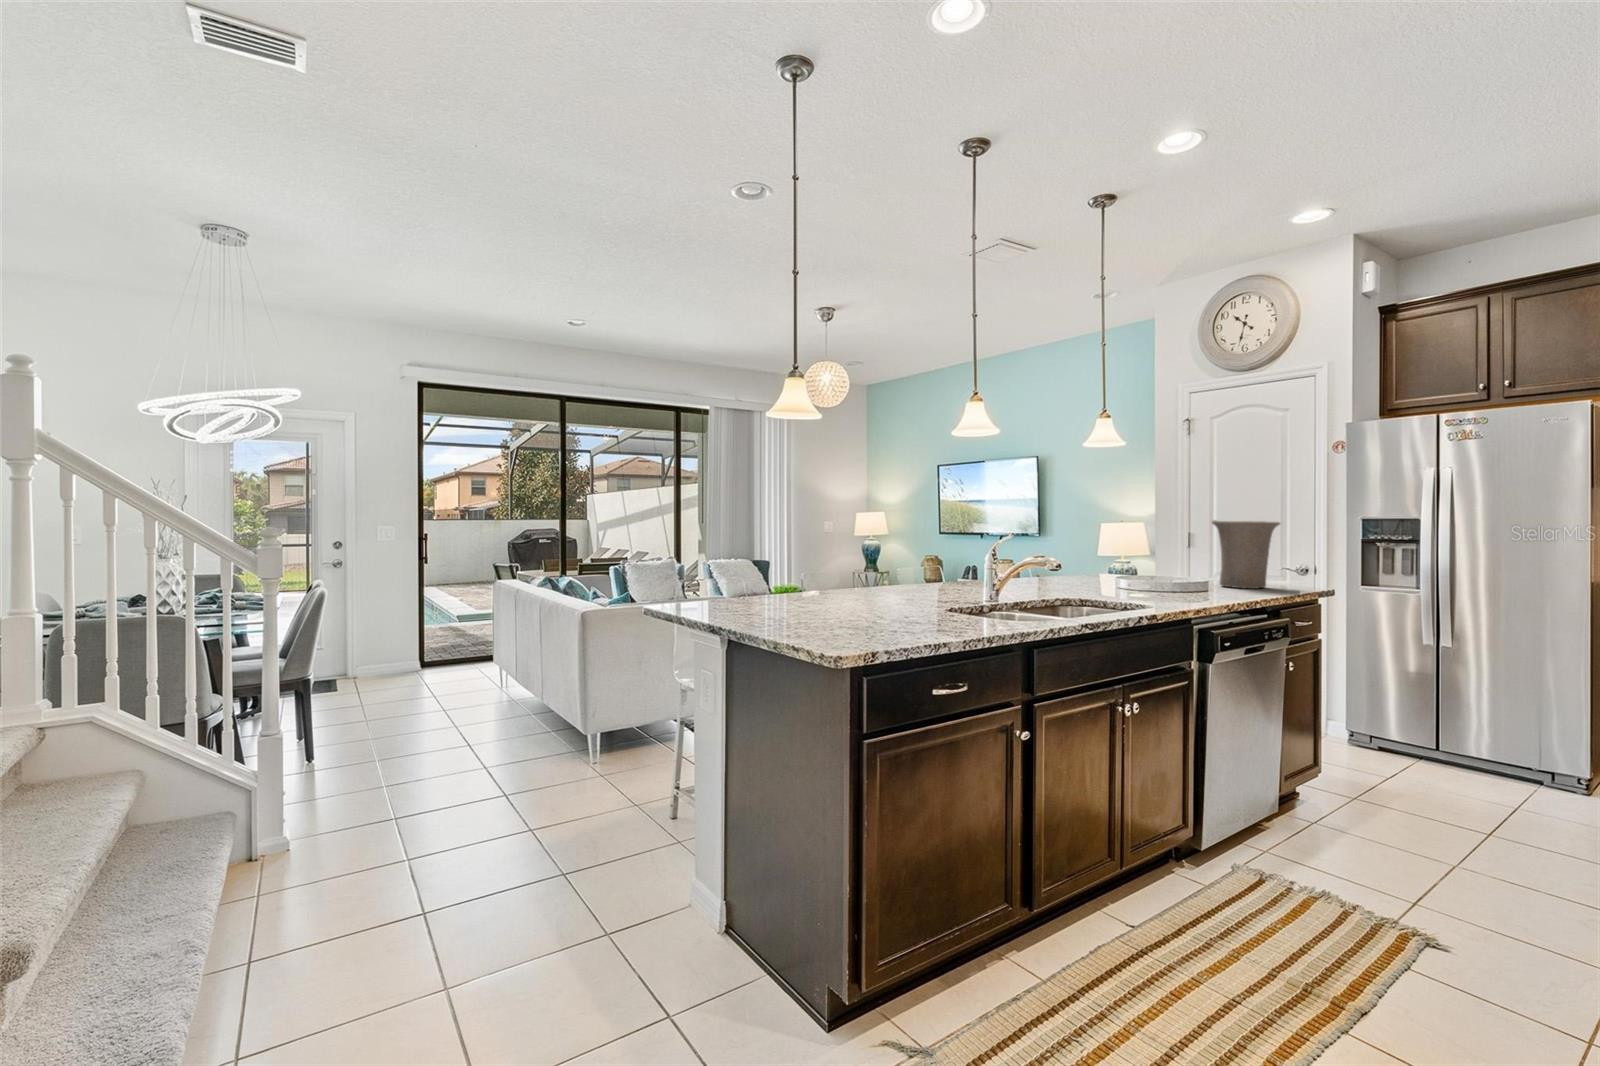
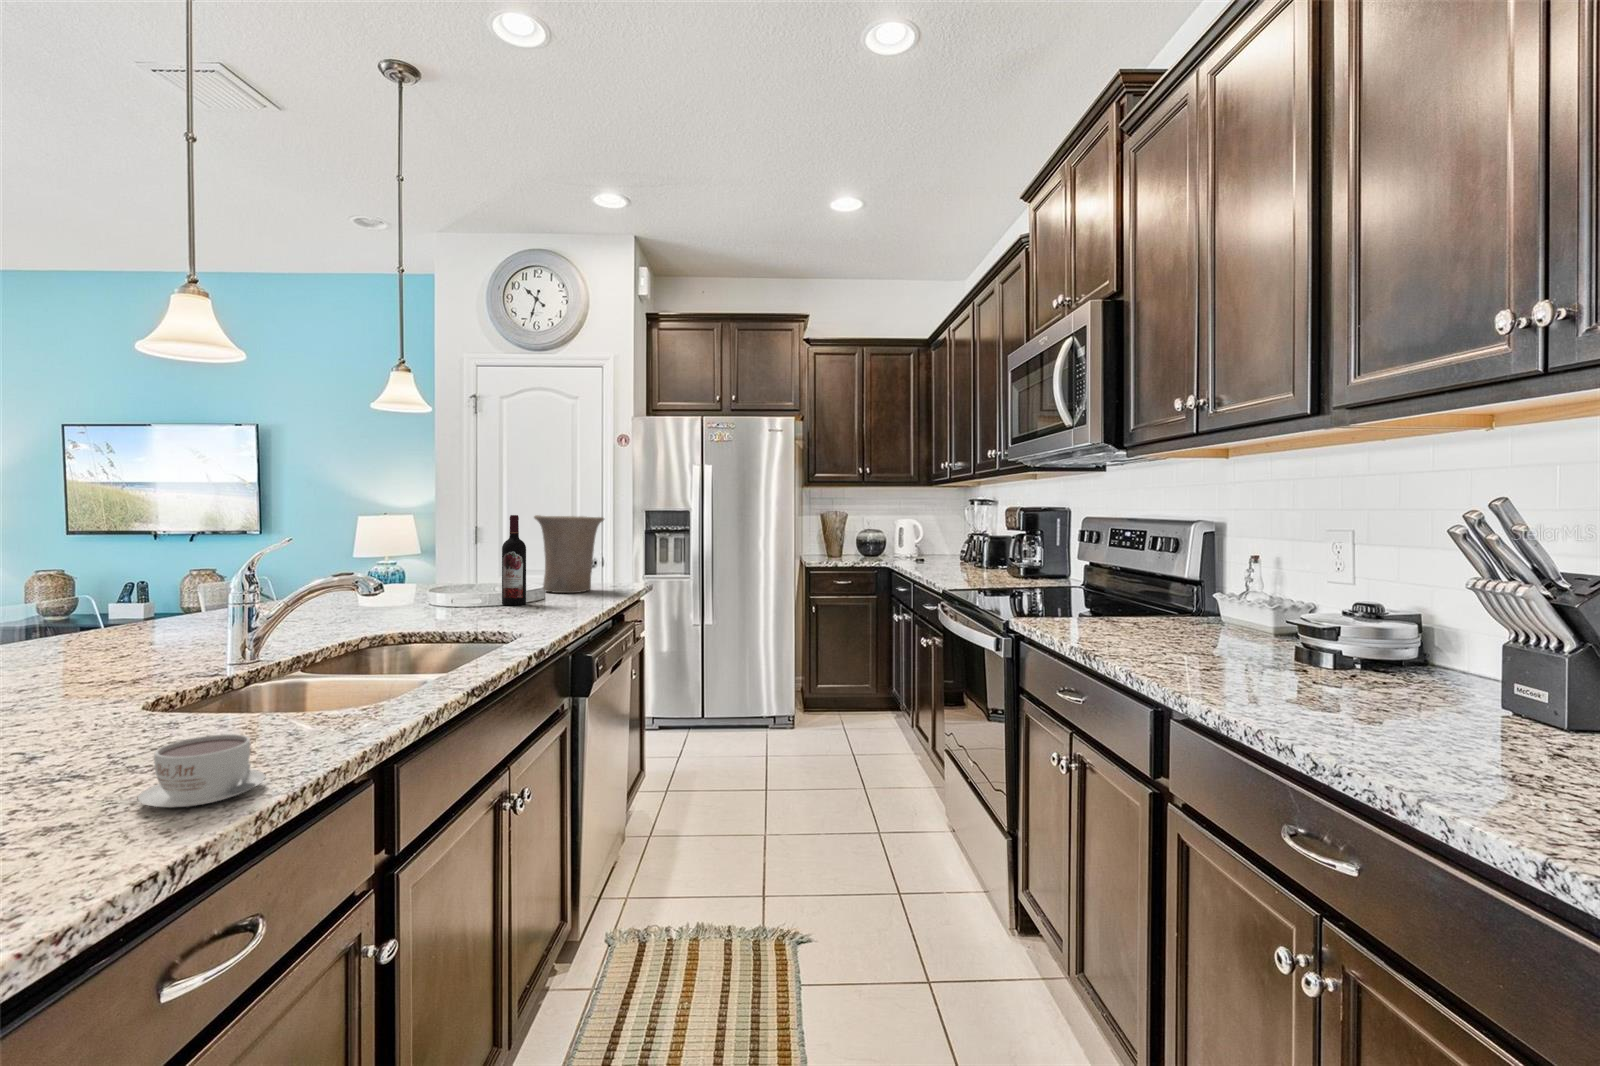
wine bottle: none [1170,520,1191,592] -> present [502,515,526,605]
coffee cup: none [922,611,964,635] -> present [138,734,265,807]

